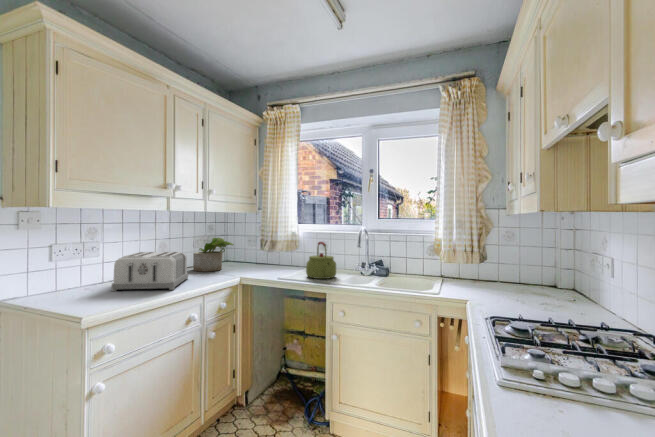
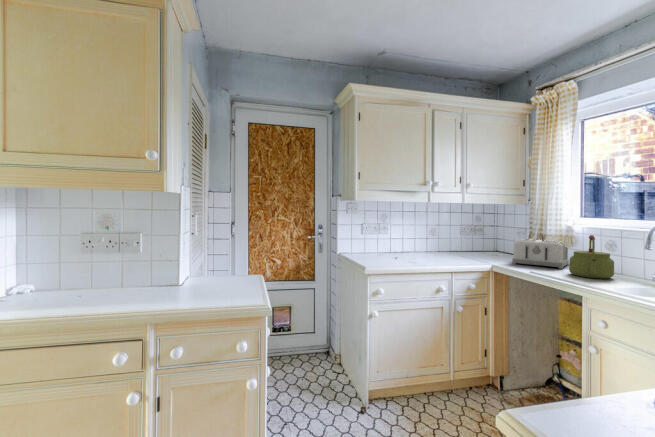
potted plant: present [193,238,234,272] -> none [457,228,496,258]
toaster: present [112,252,188,291] -> present [512,238,569,269]

